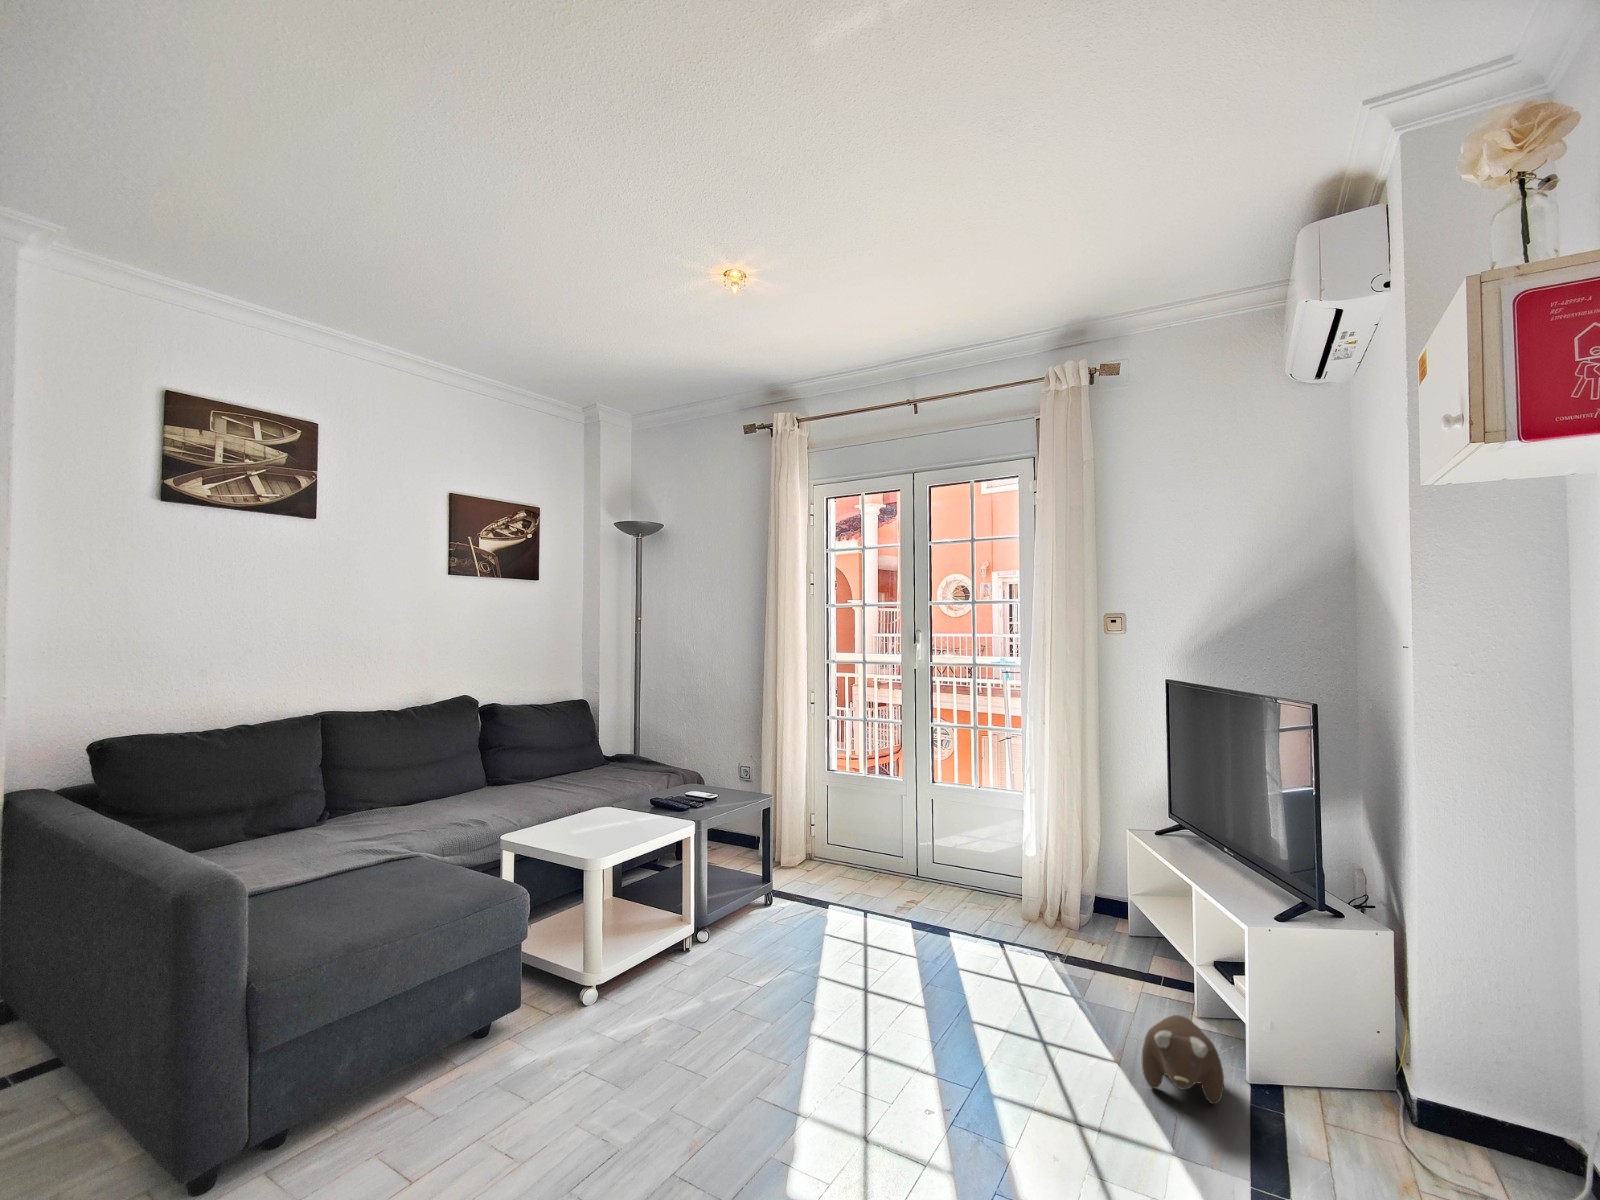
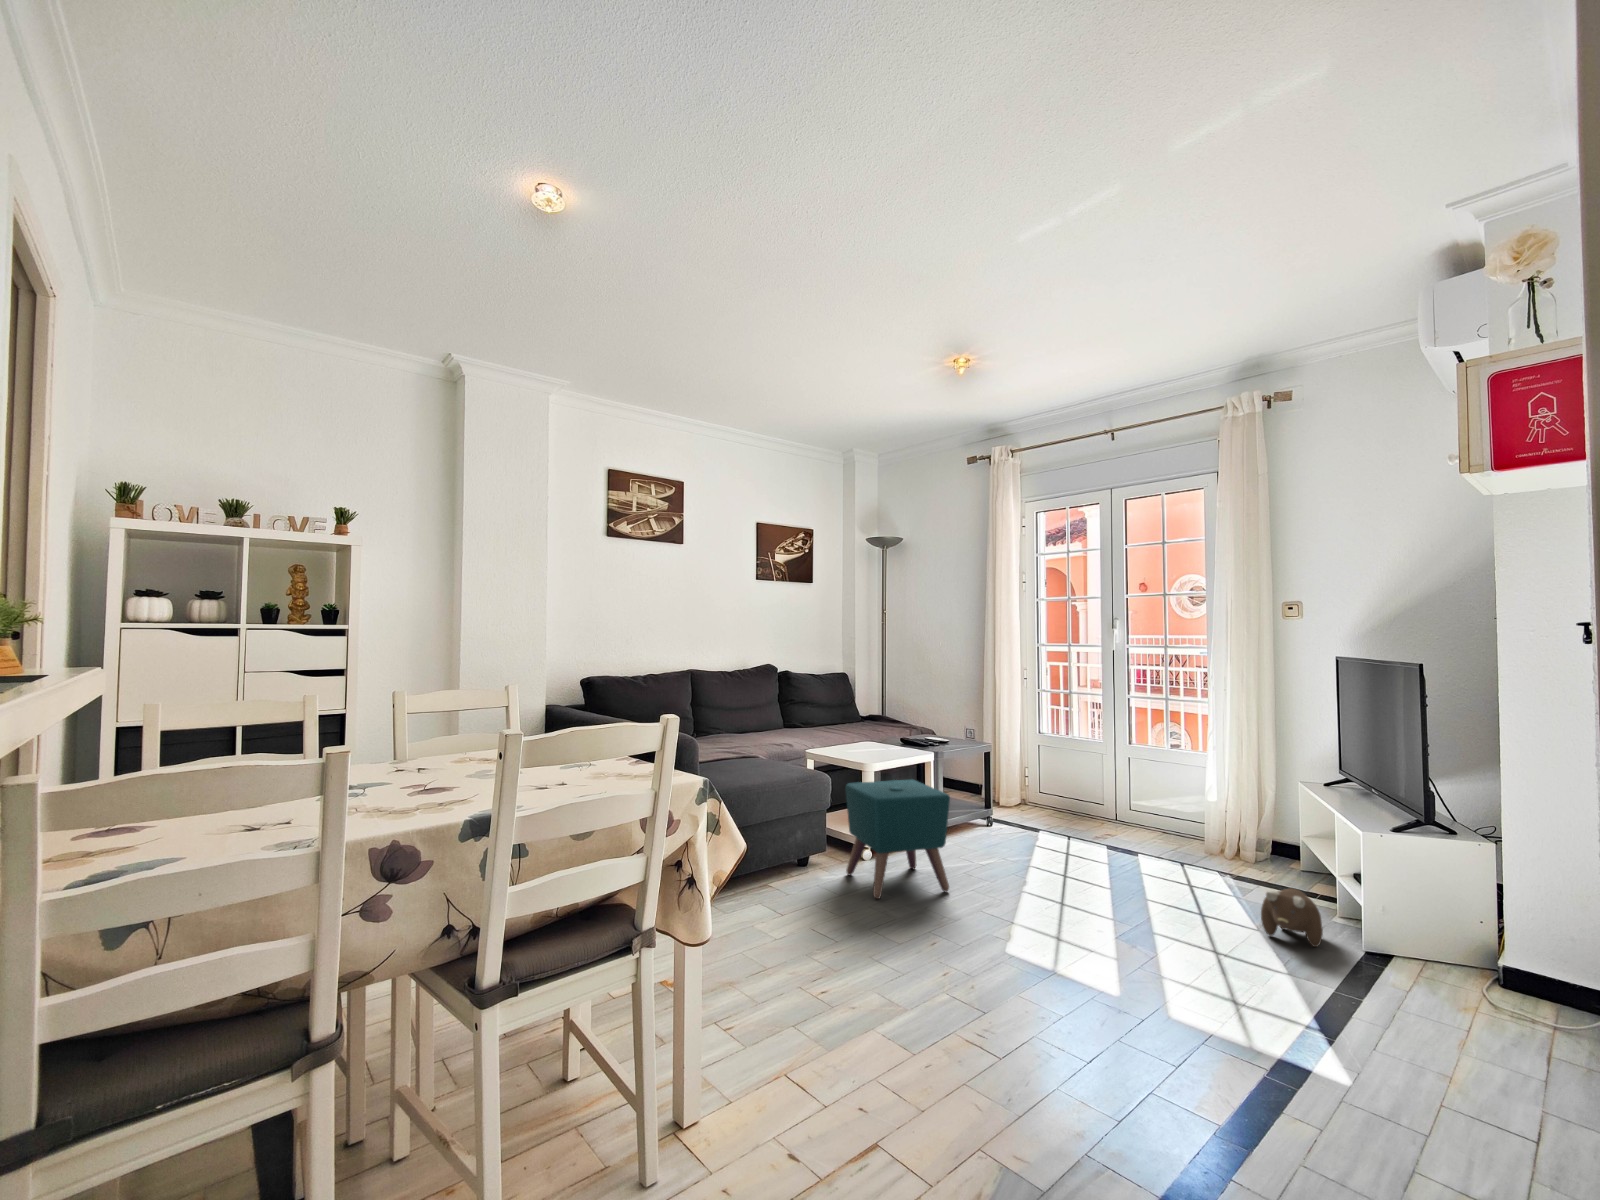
ottoman: none [547,882,713,1117] -> present [845,780,950,899]

